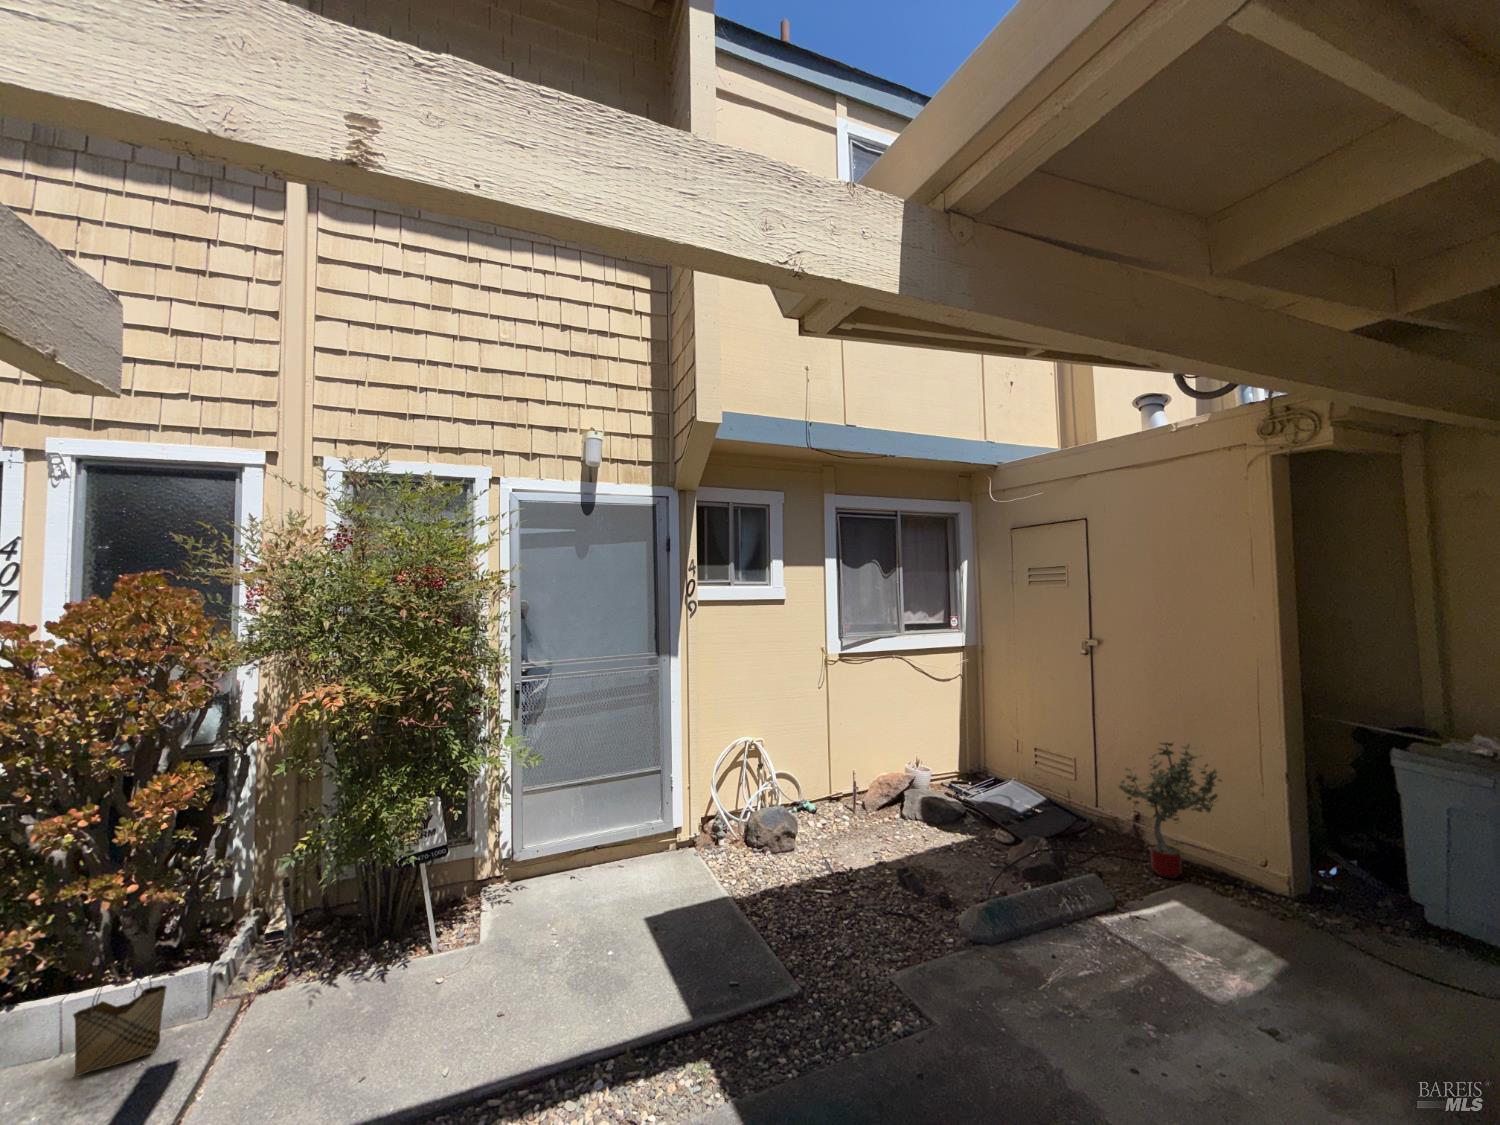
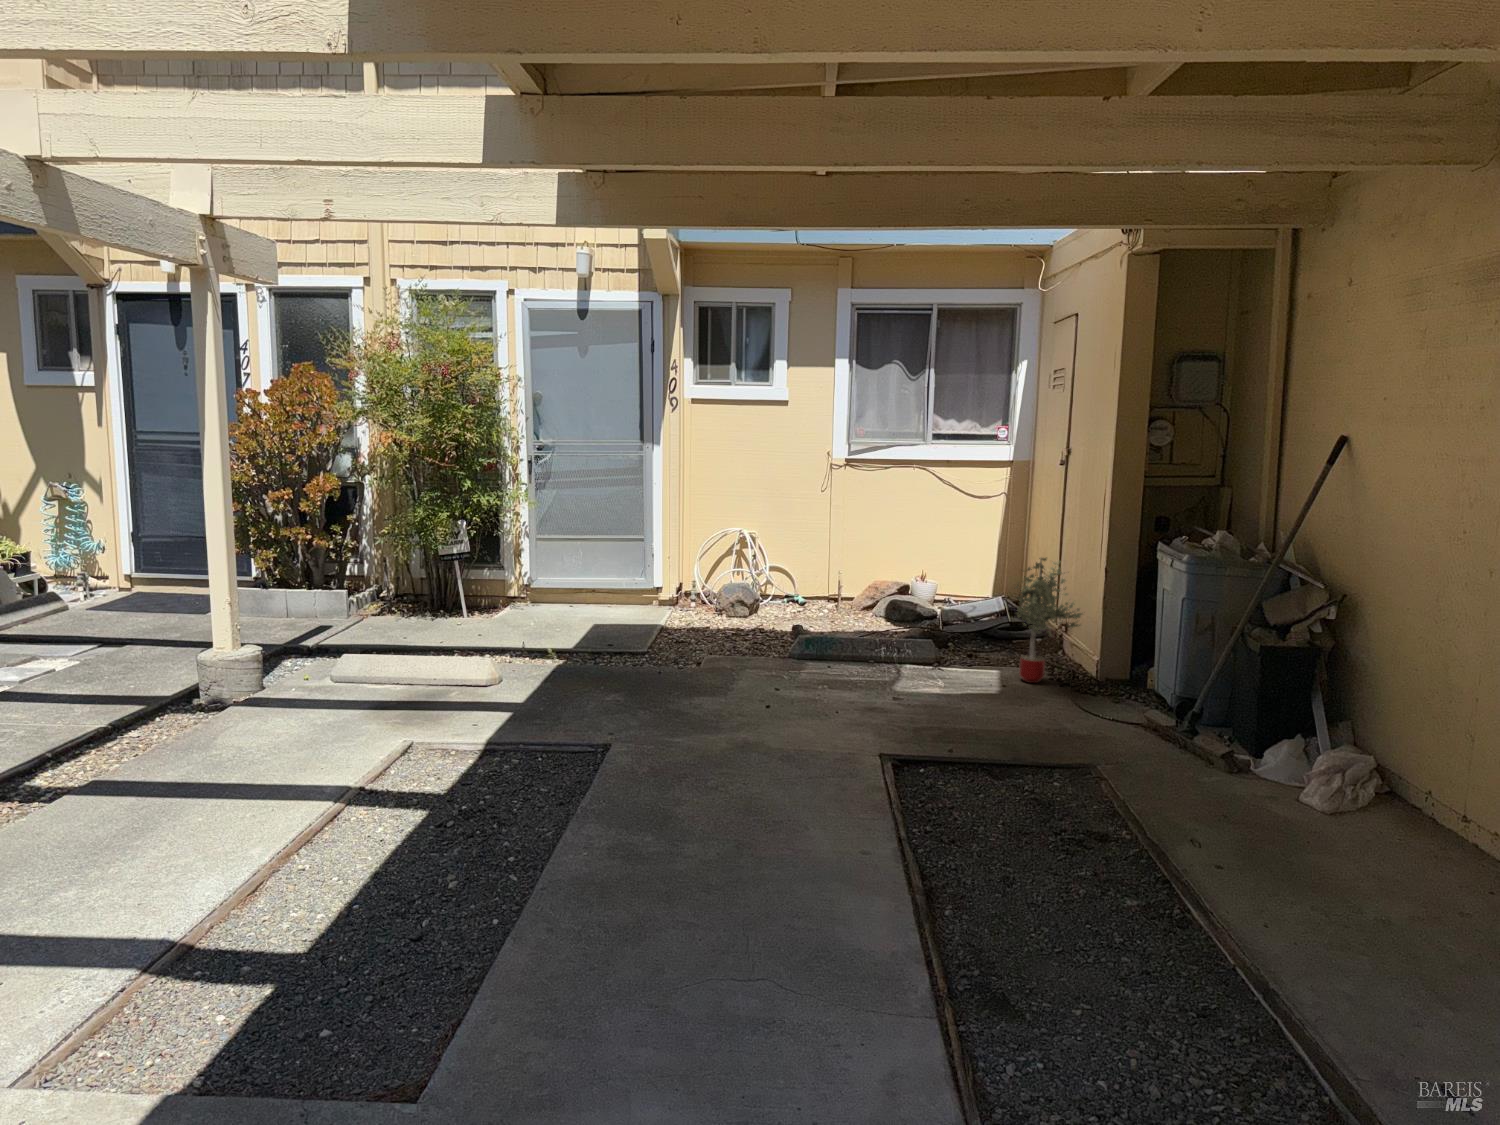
woven basket: present [73,958,167,1076] -> none [283,579,322,628]

